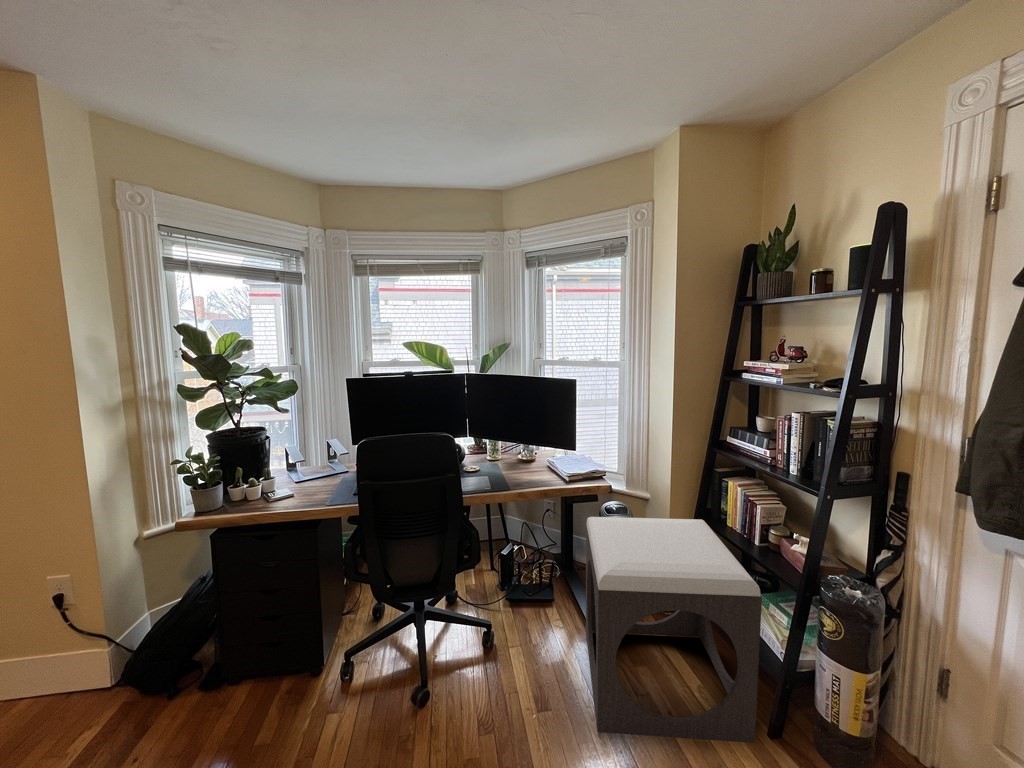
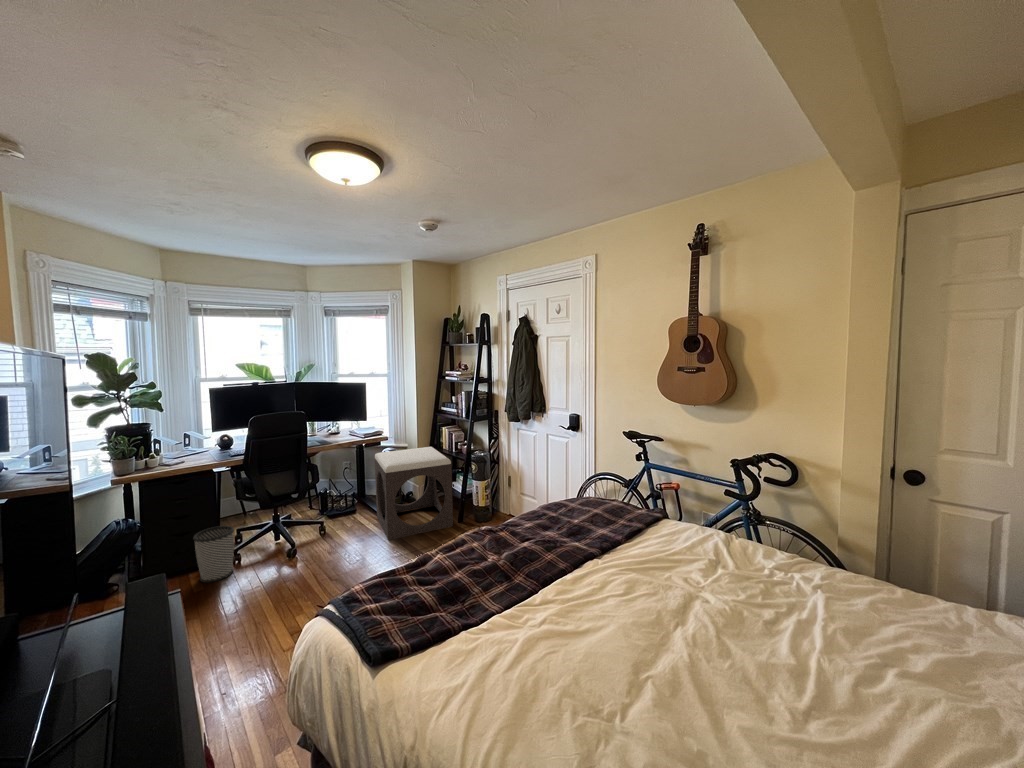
wastebasket: none [266,618,332,729] -> present [193,526,234,583]

